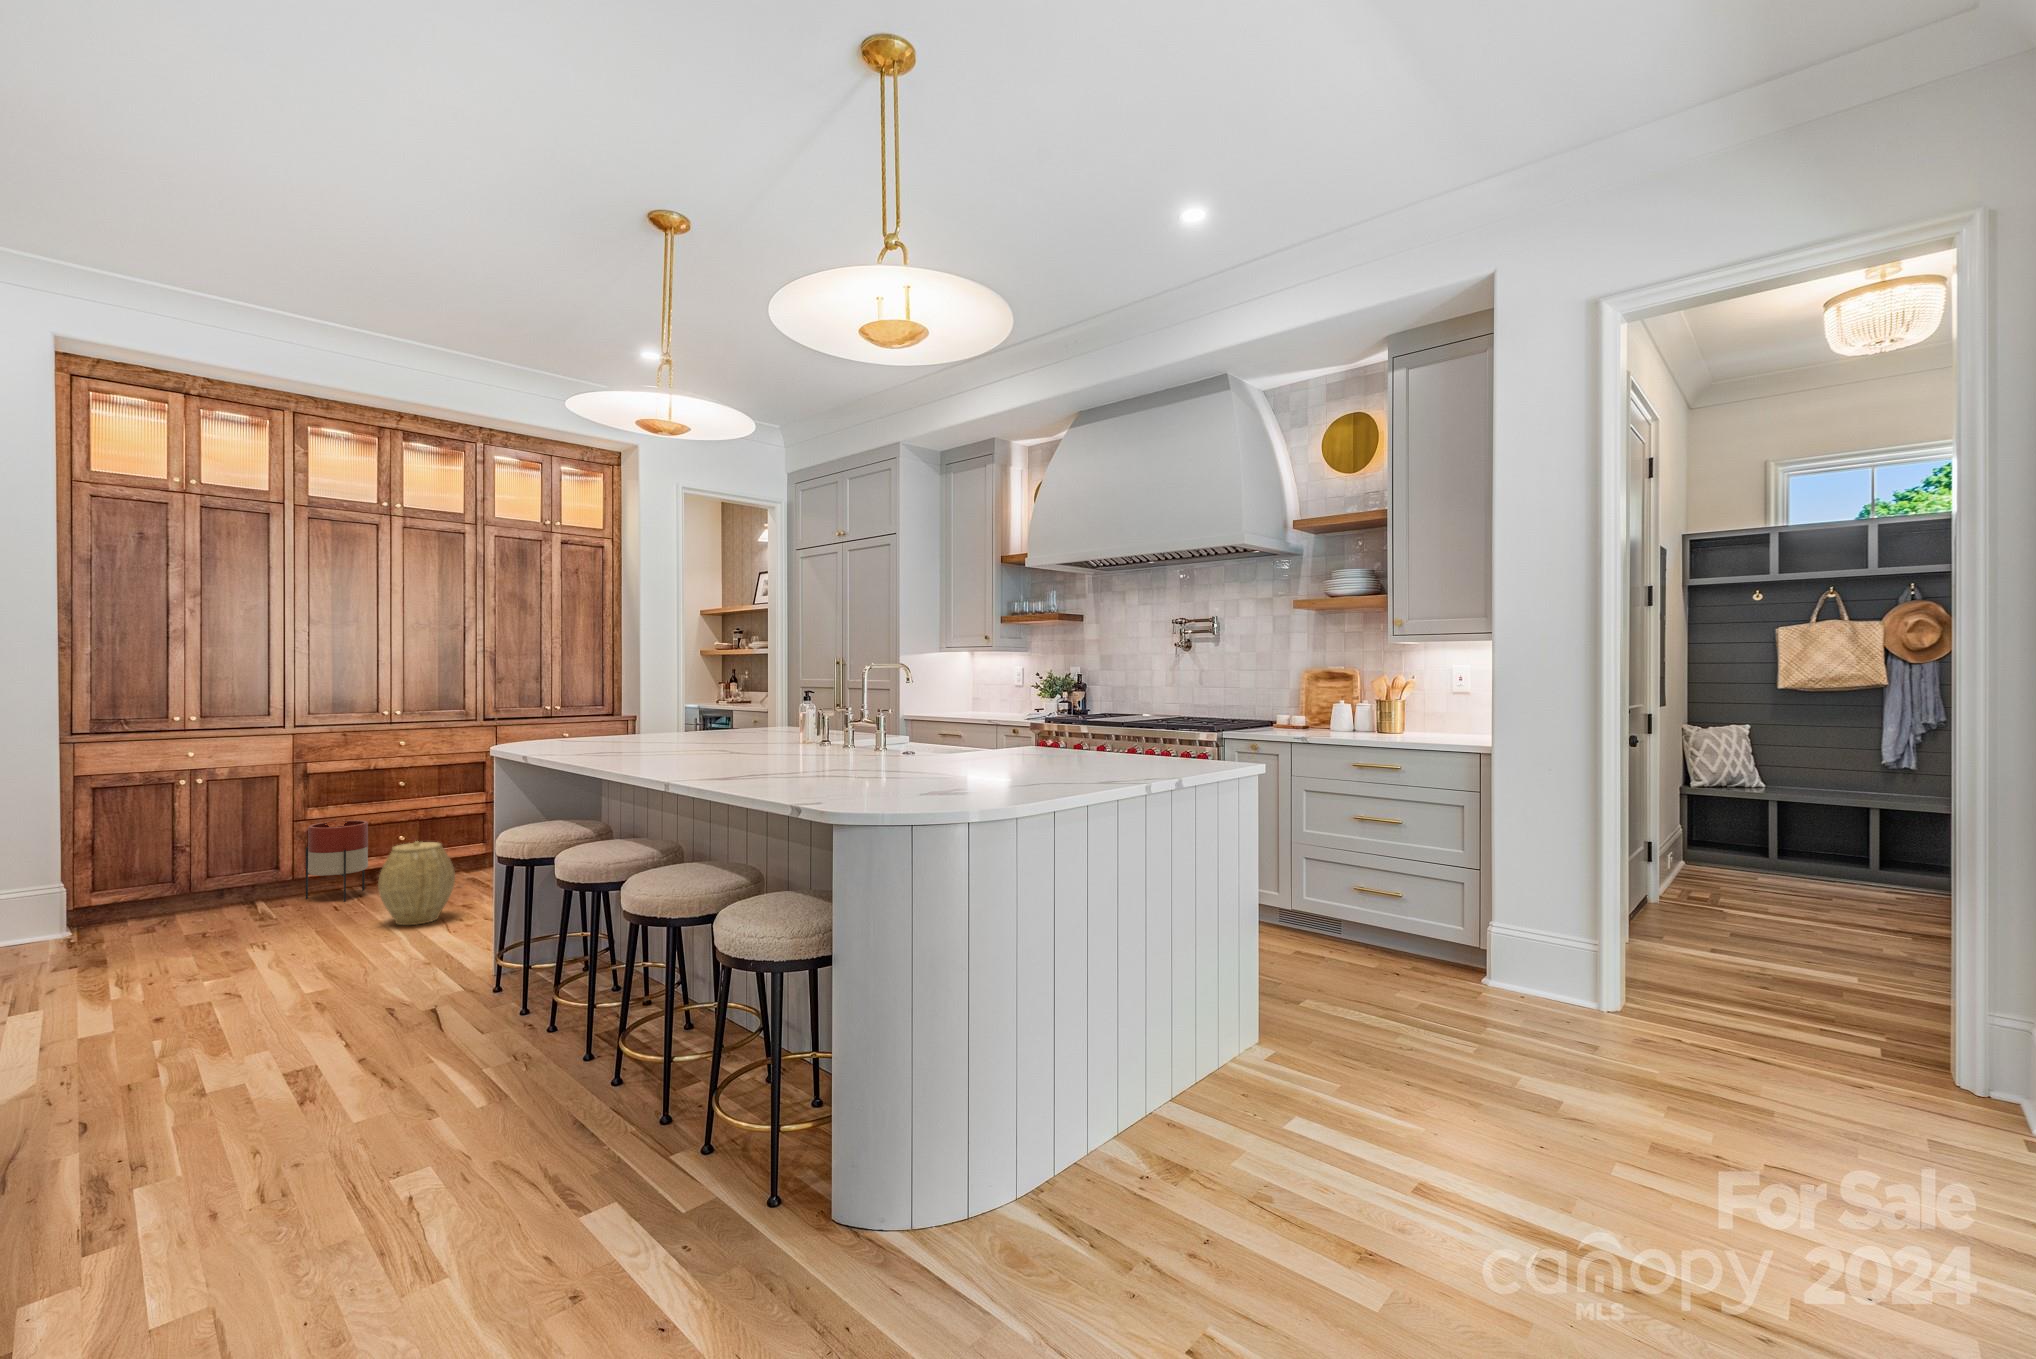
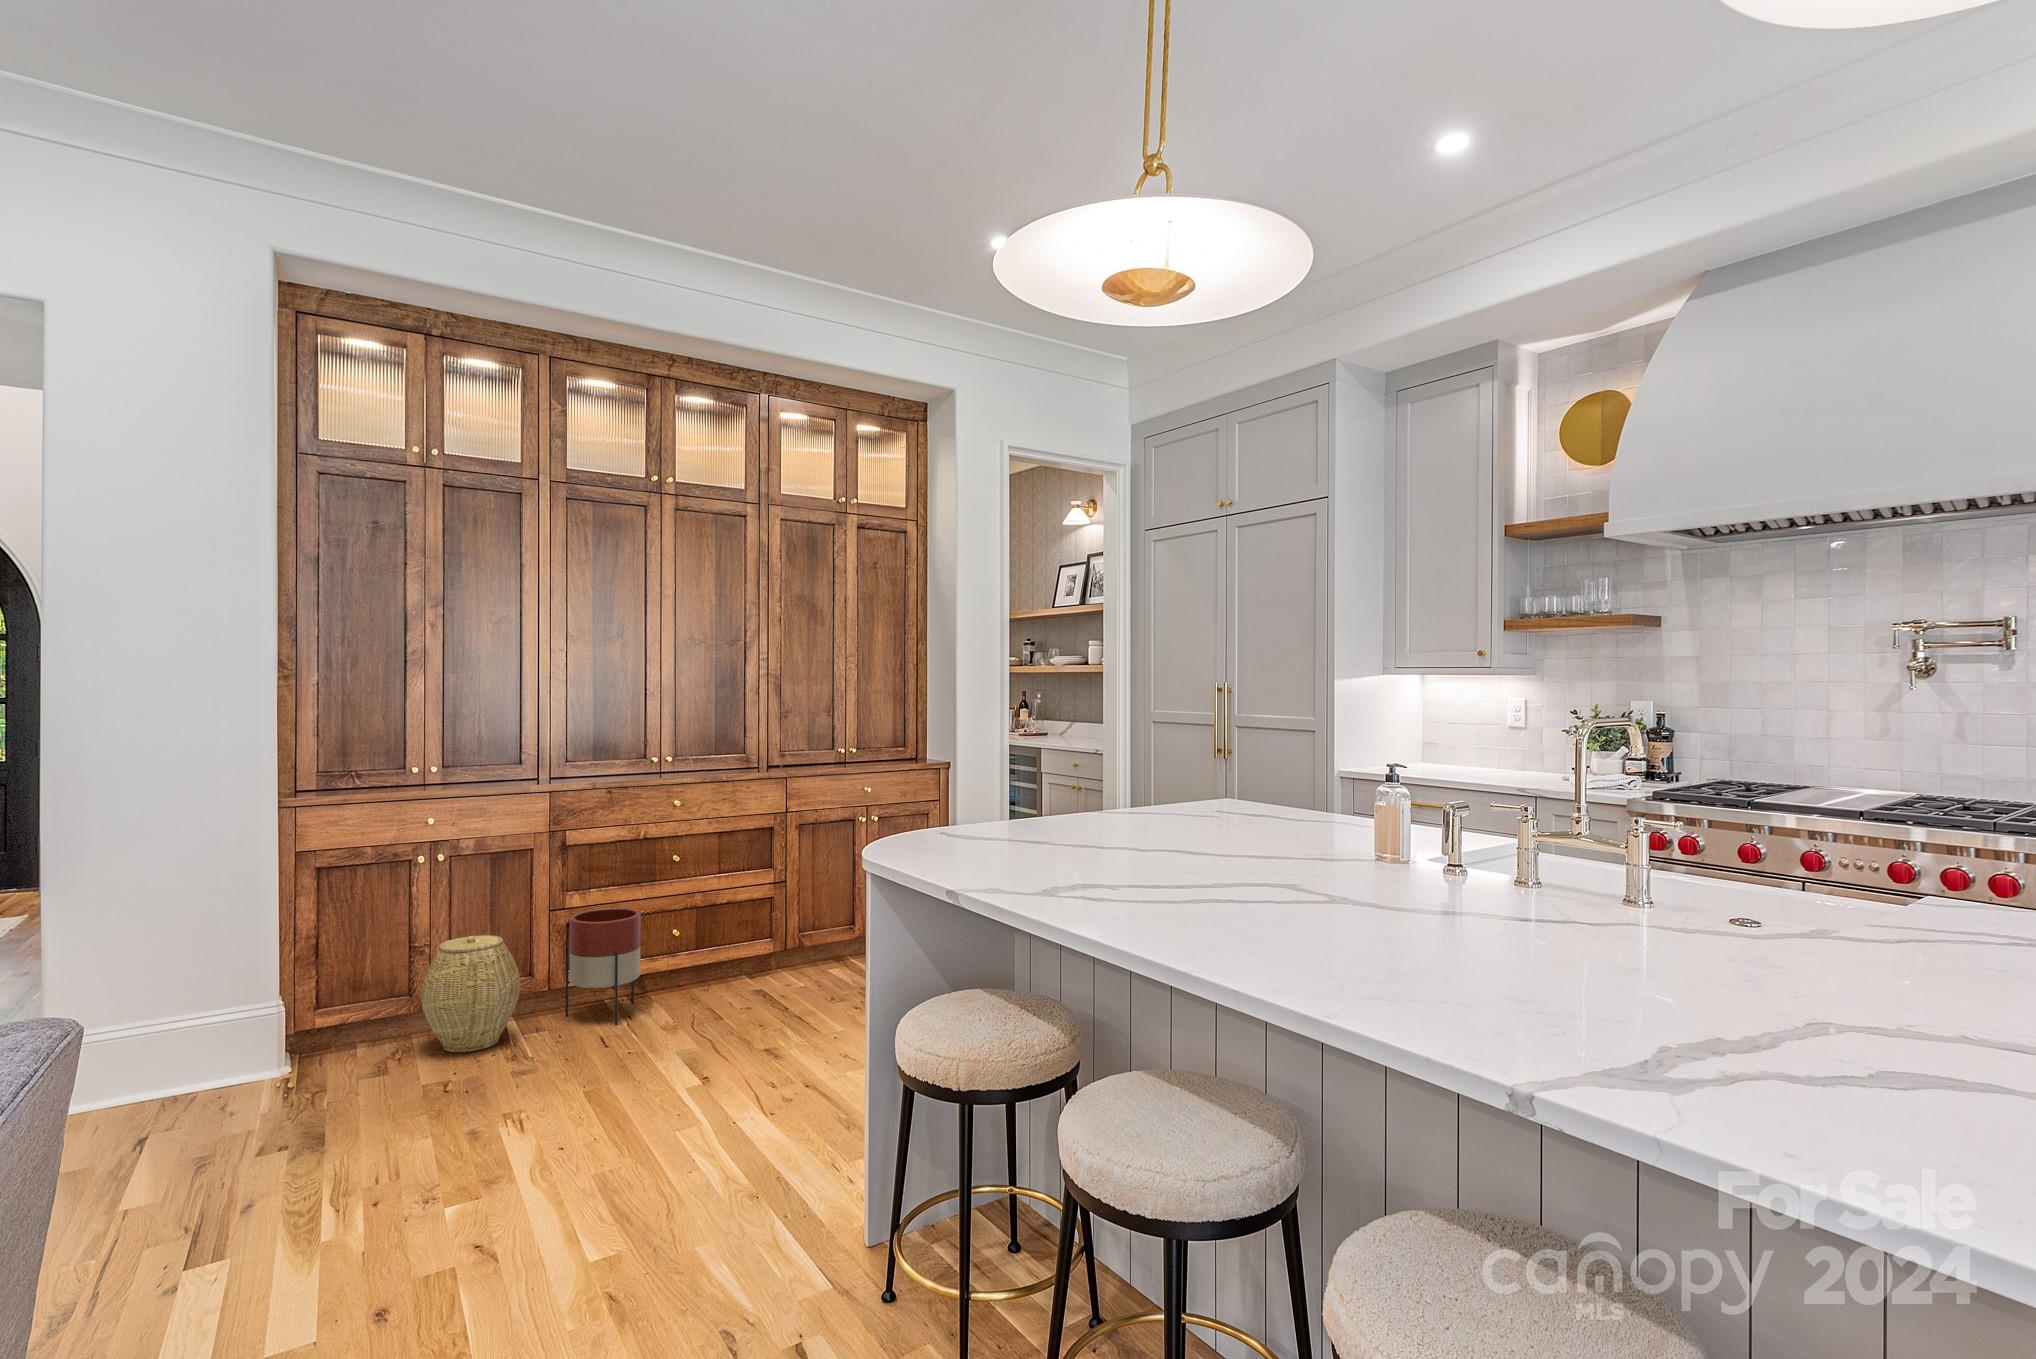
woven basket: present [378,842,455,925] -> present [421,935,520,1052]

